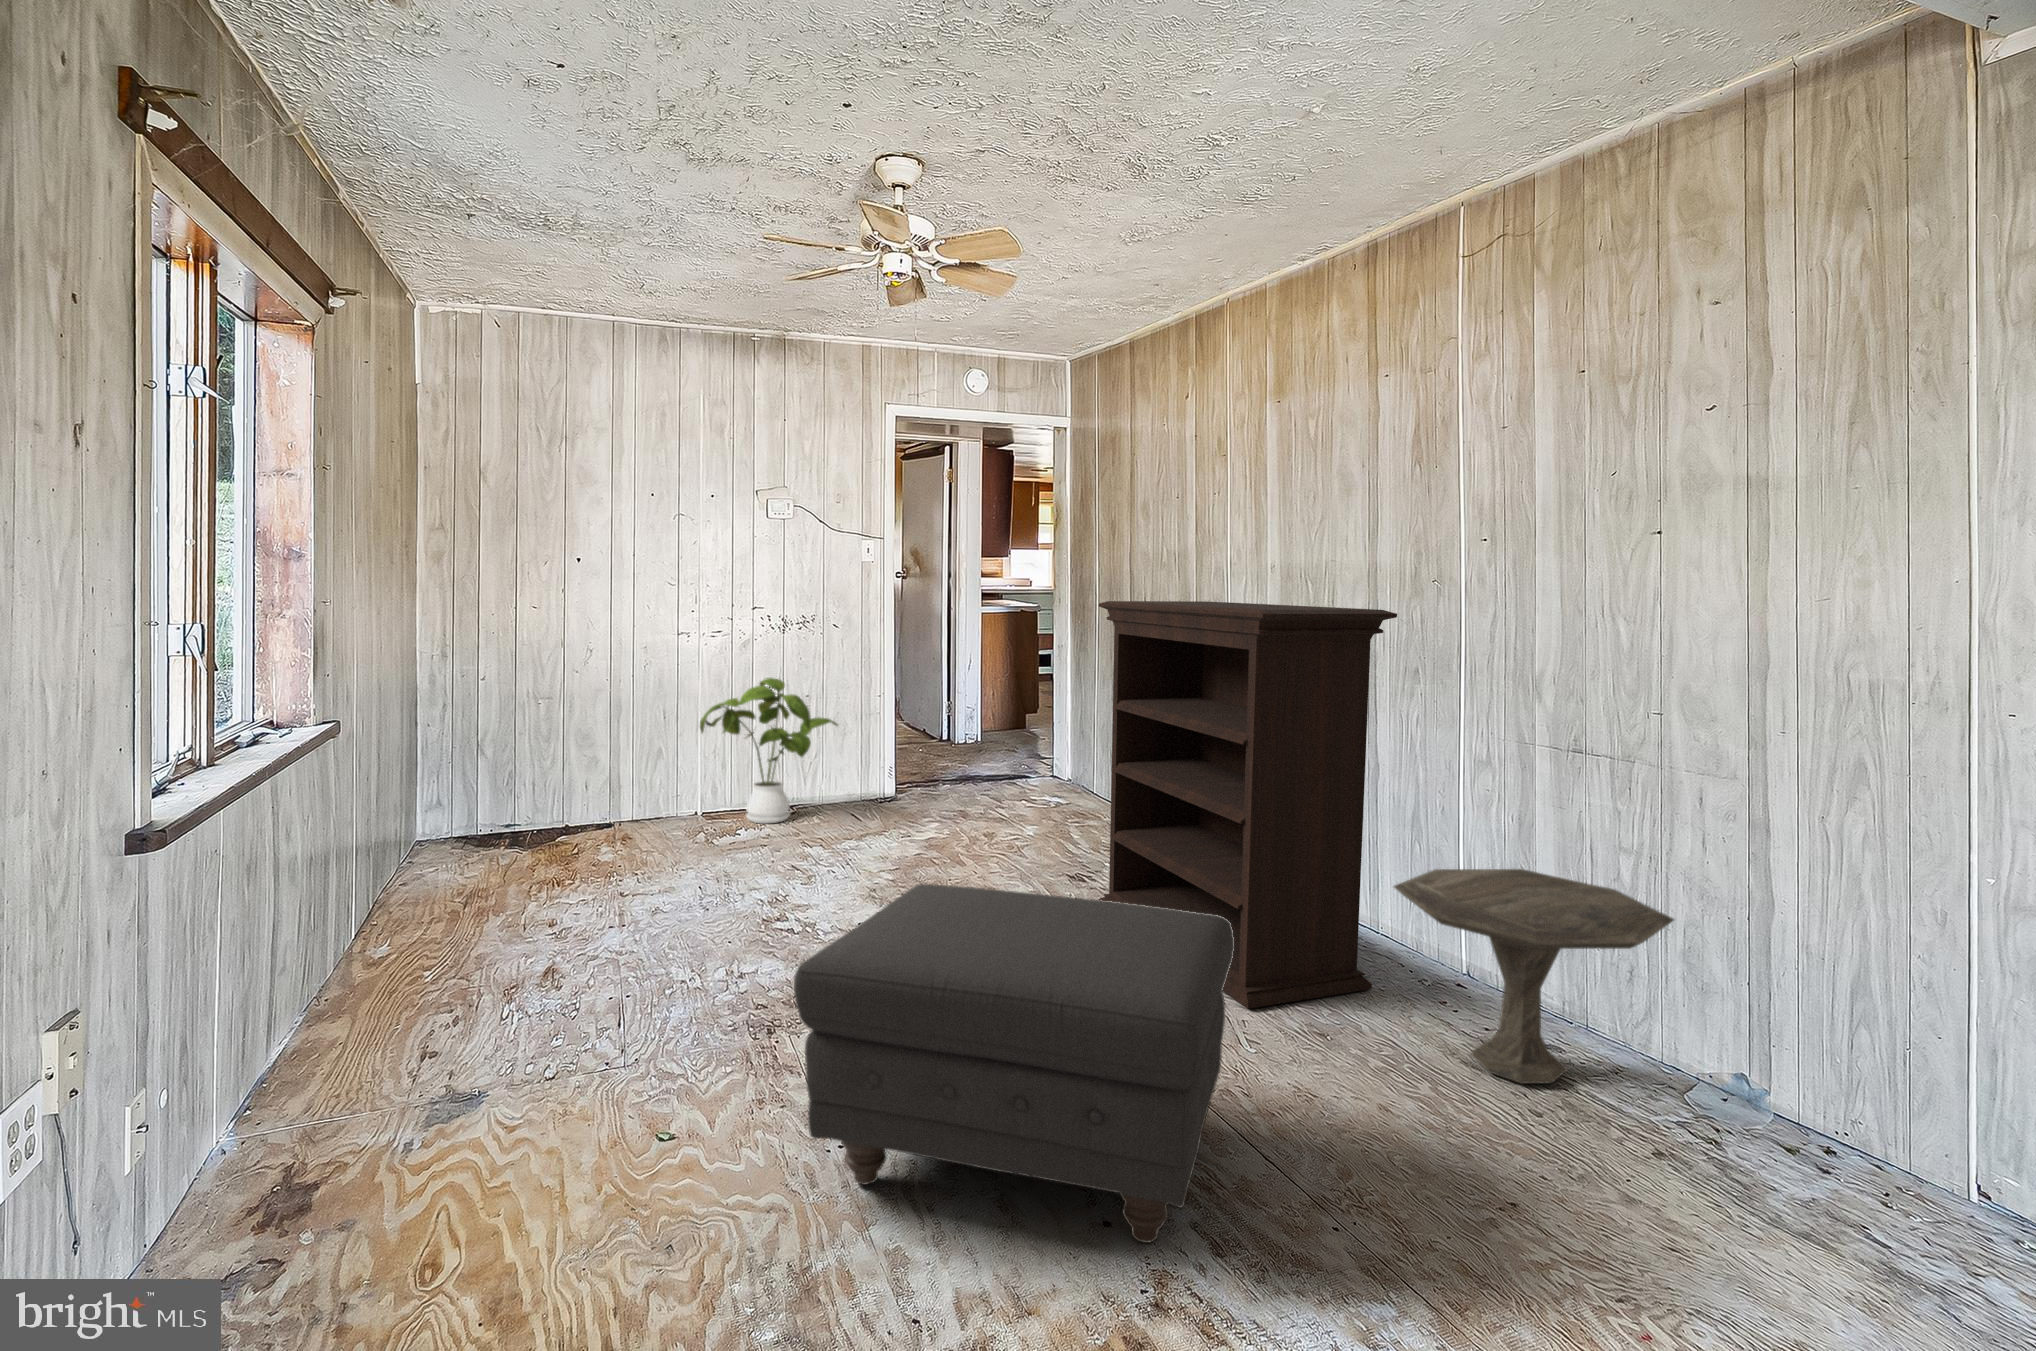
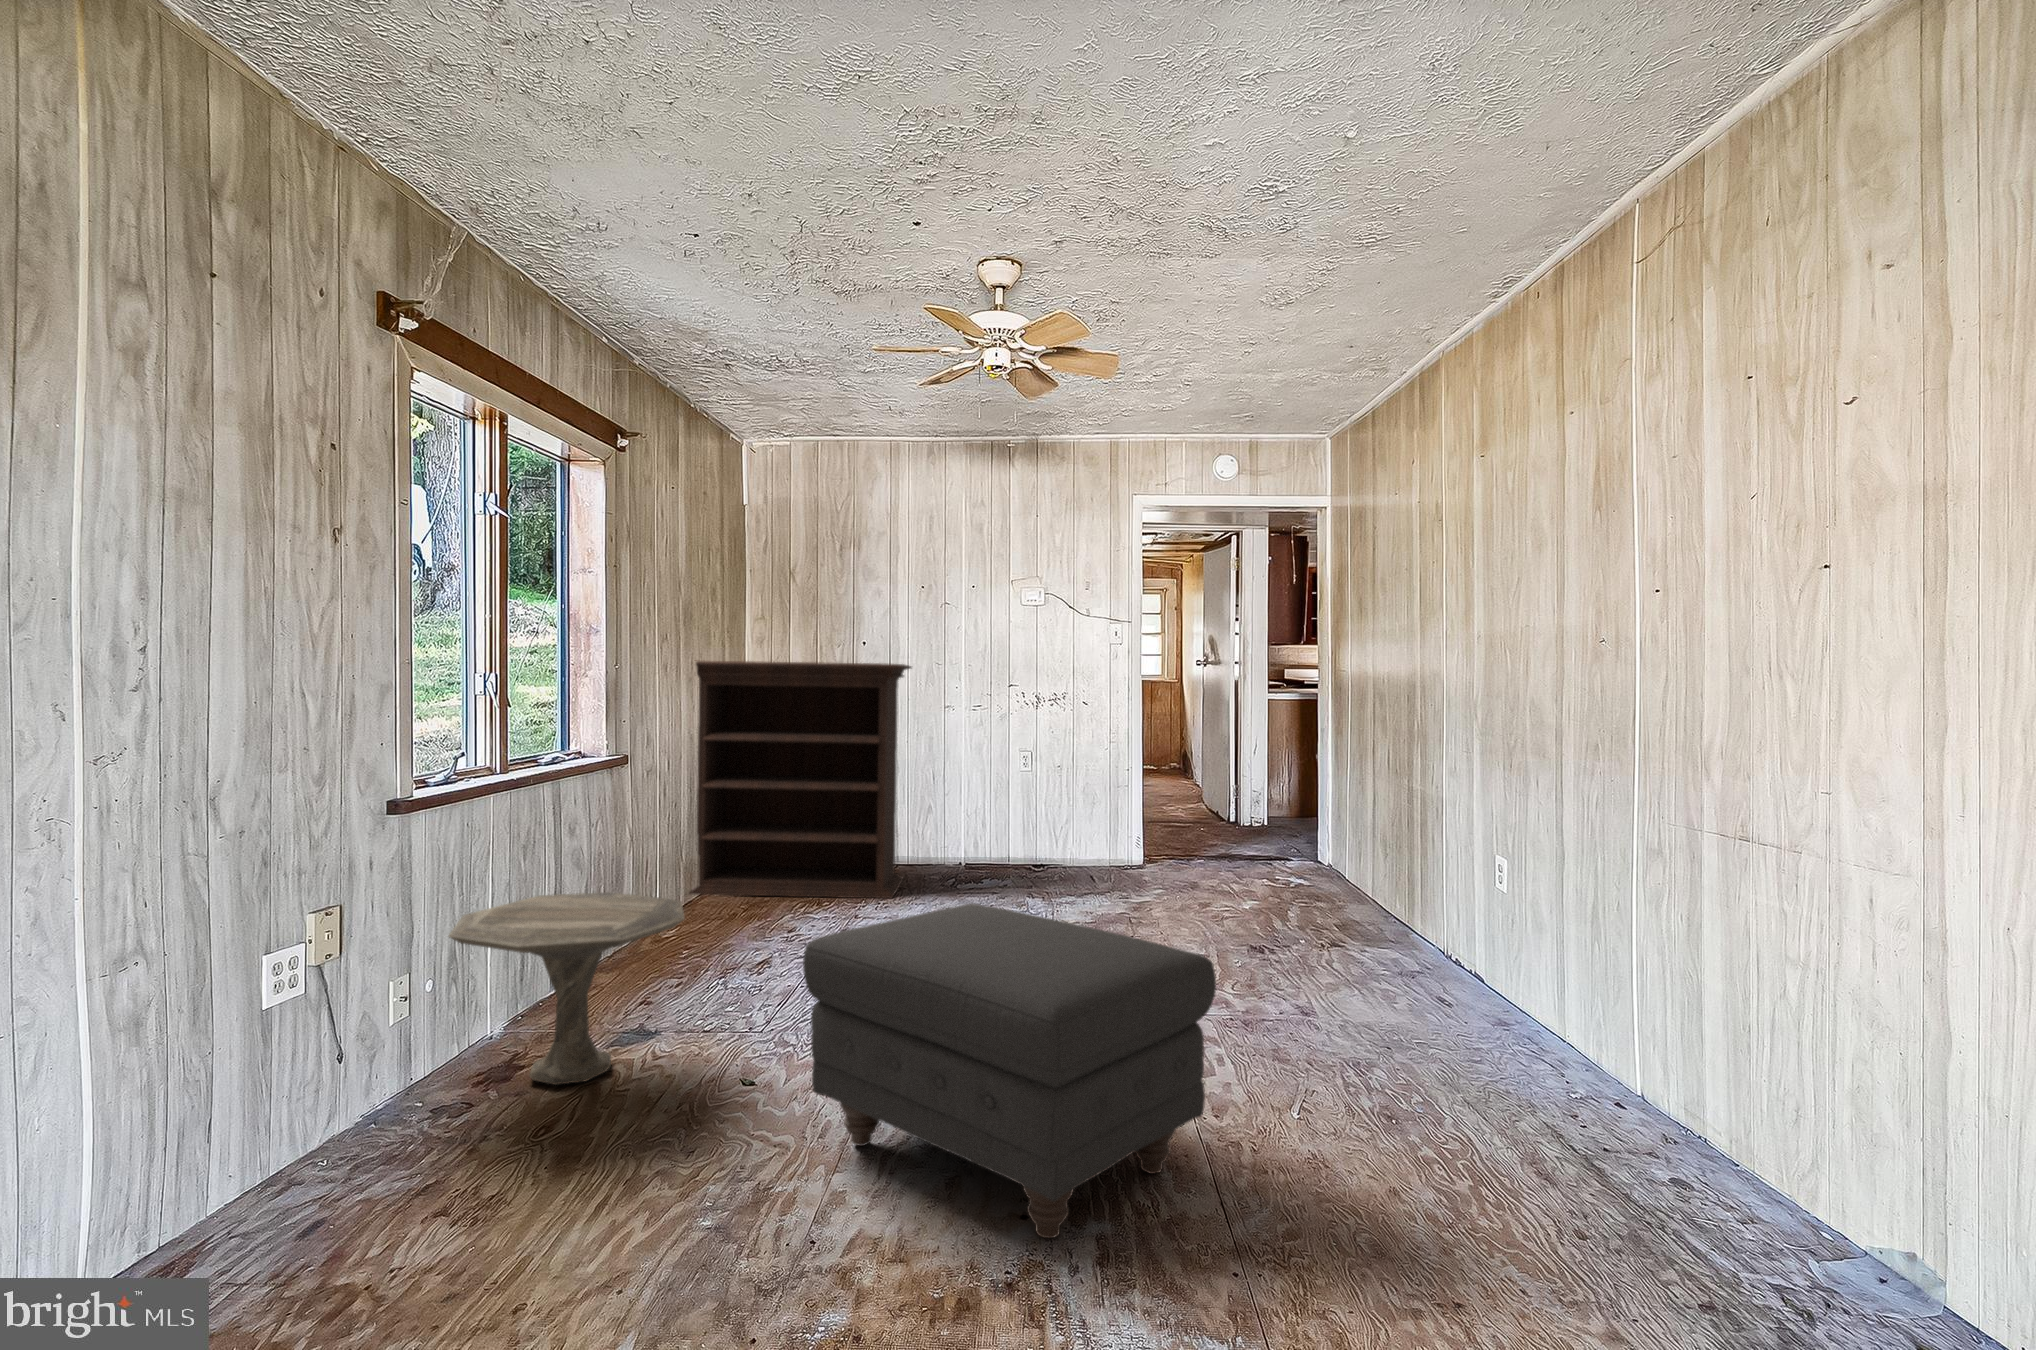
bookshelf: present [1099,601,1397,1009] -> present [689,660,911,898]
house plant: present [700,678,837,823] -> none [960,743,1087,878]
side table: present [1394,869,1674,1084] -> present [449,892,684,1085]

